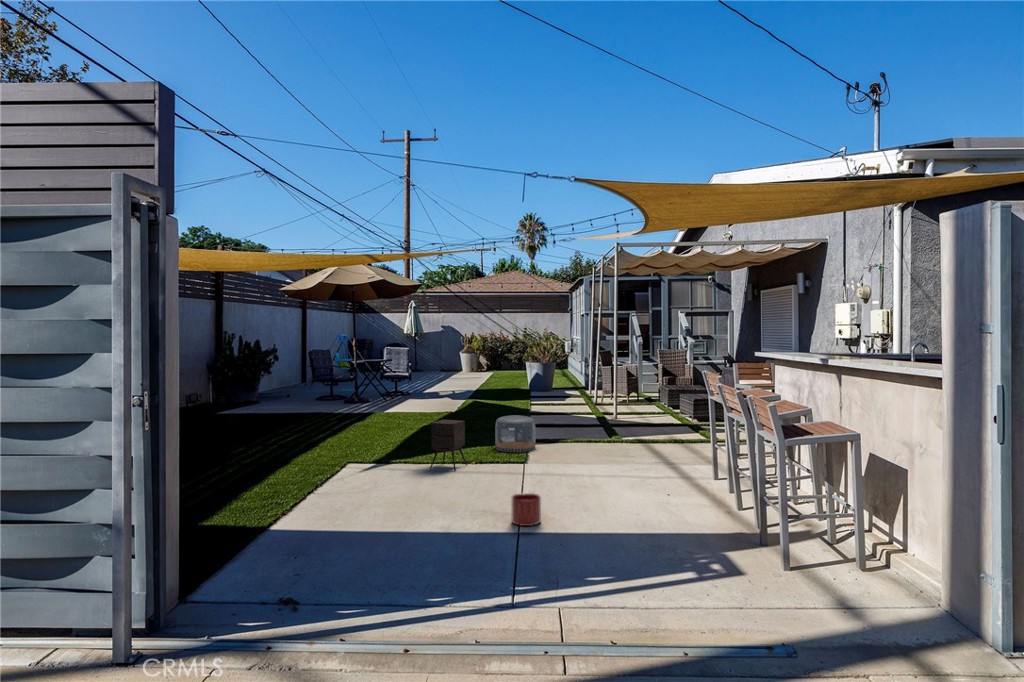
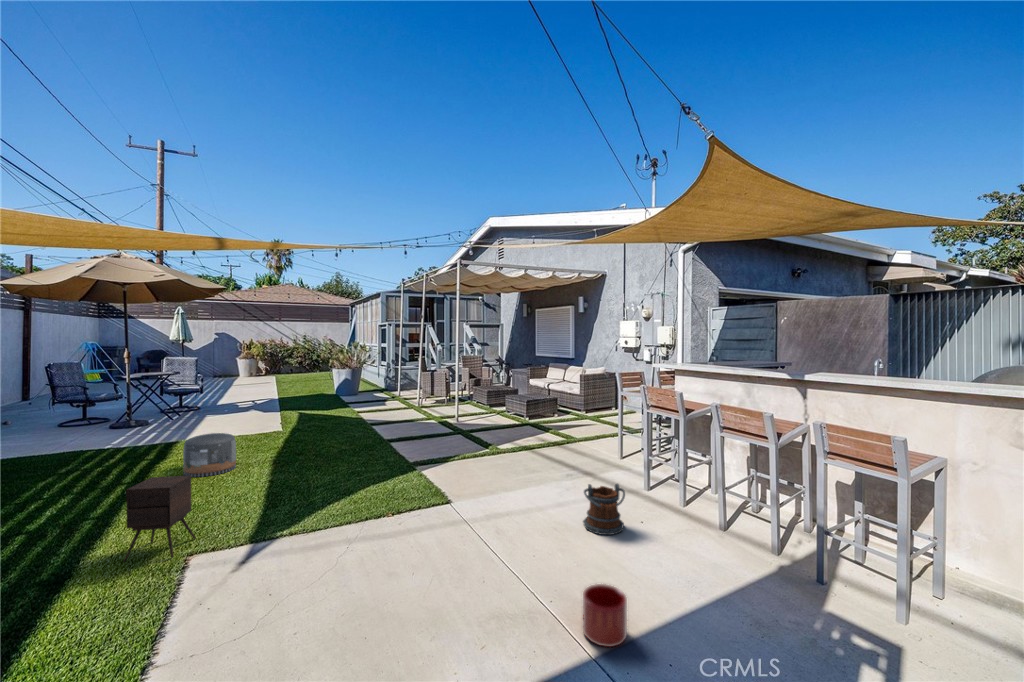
pouf: present [495,415,535,452] -> present [183,433,236,477]
side table: present [430,420,467,471] -> present [124,476,196,562]
bucket: none [600,450,637,493] -> present [583,484,625,535]

